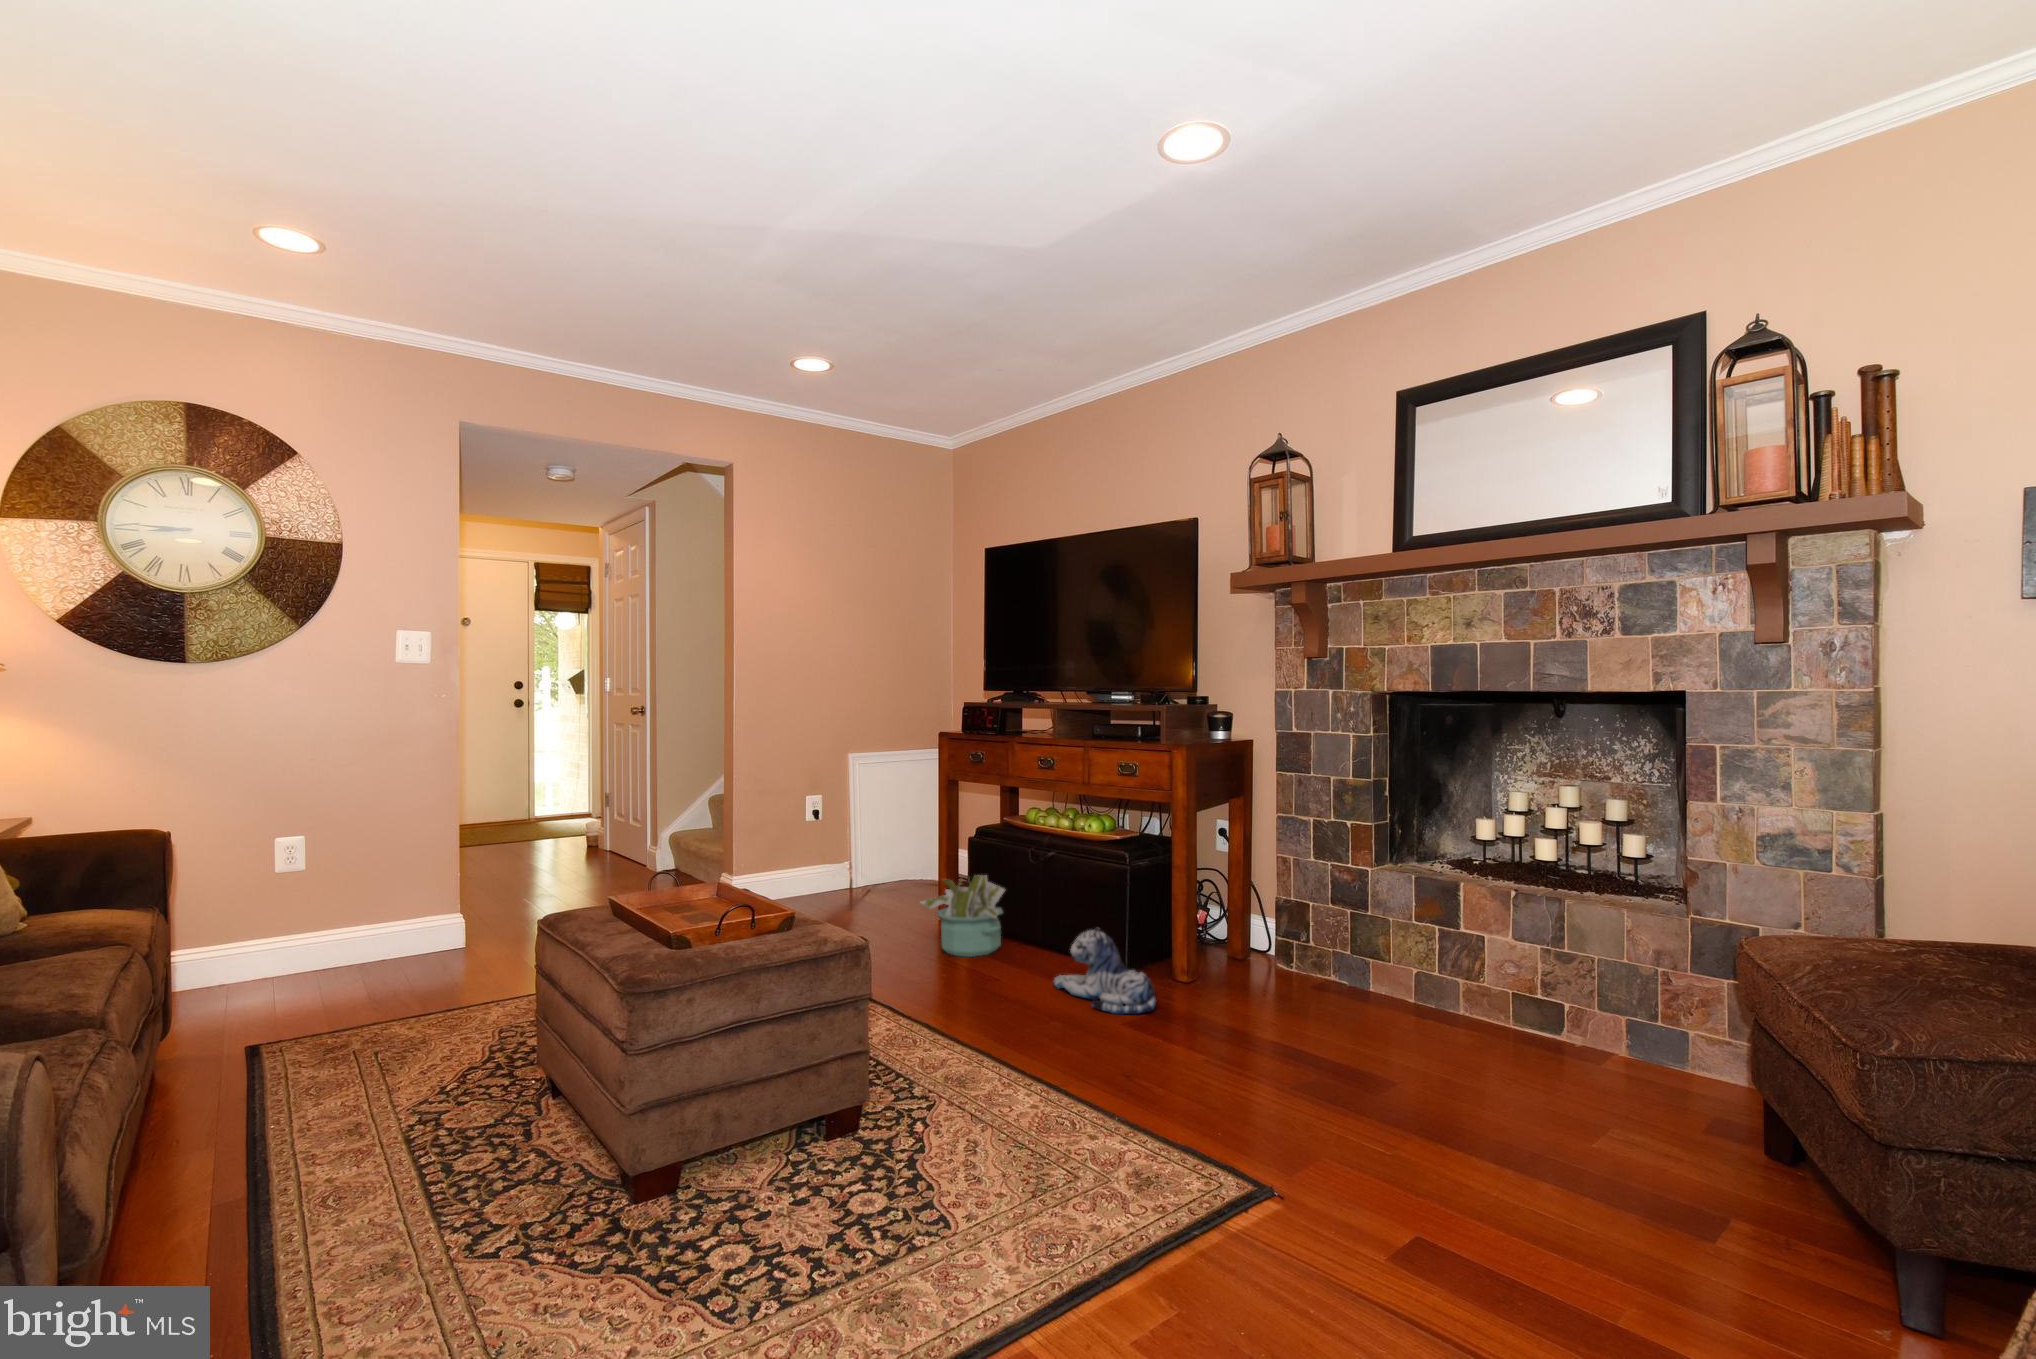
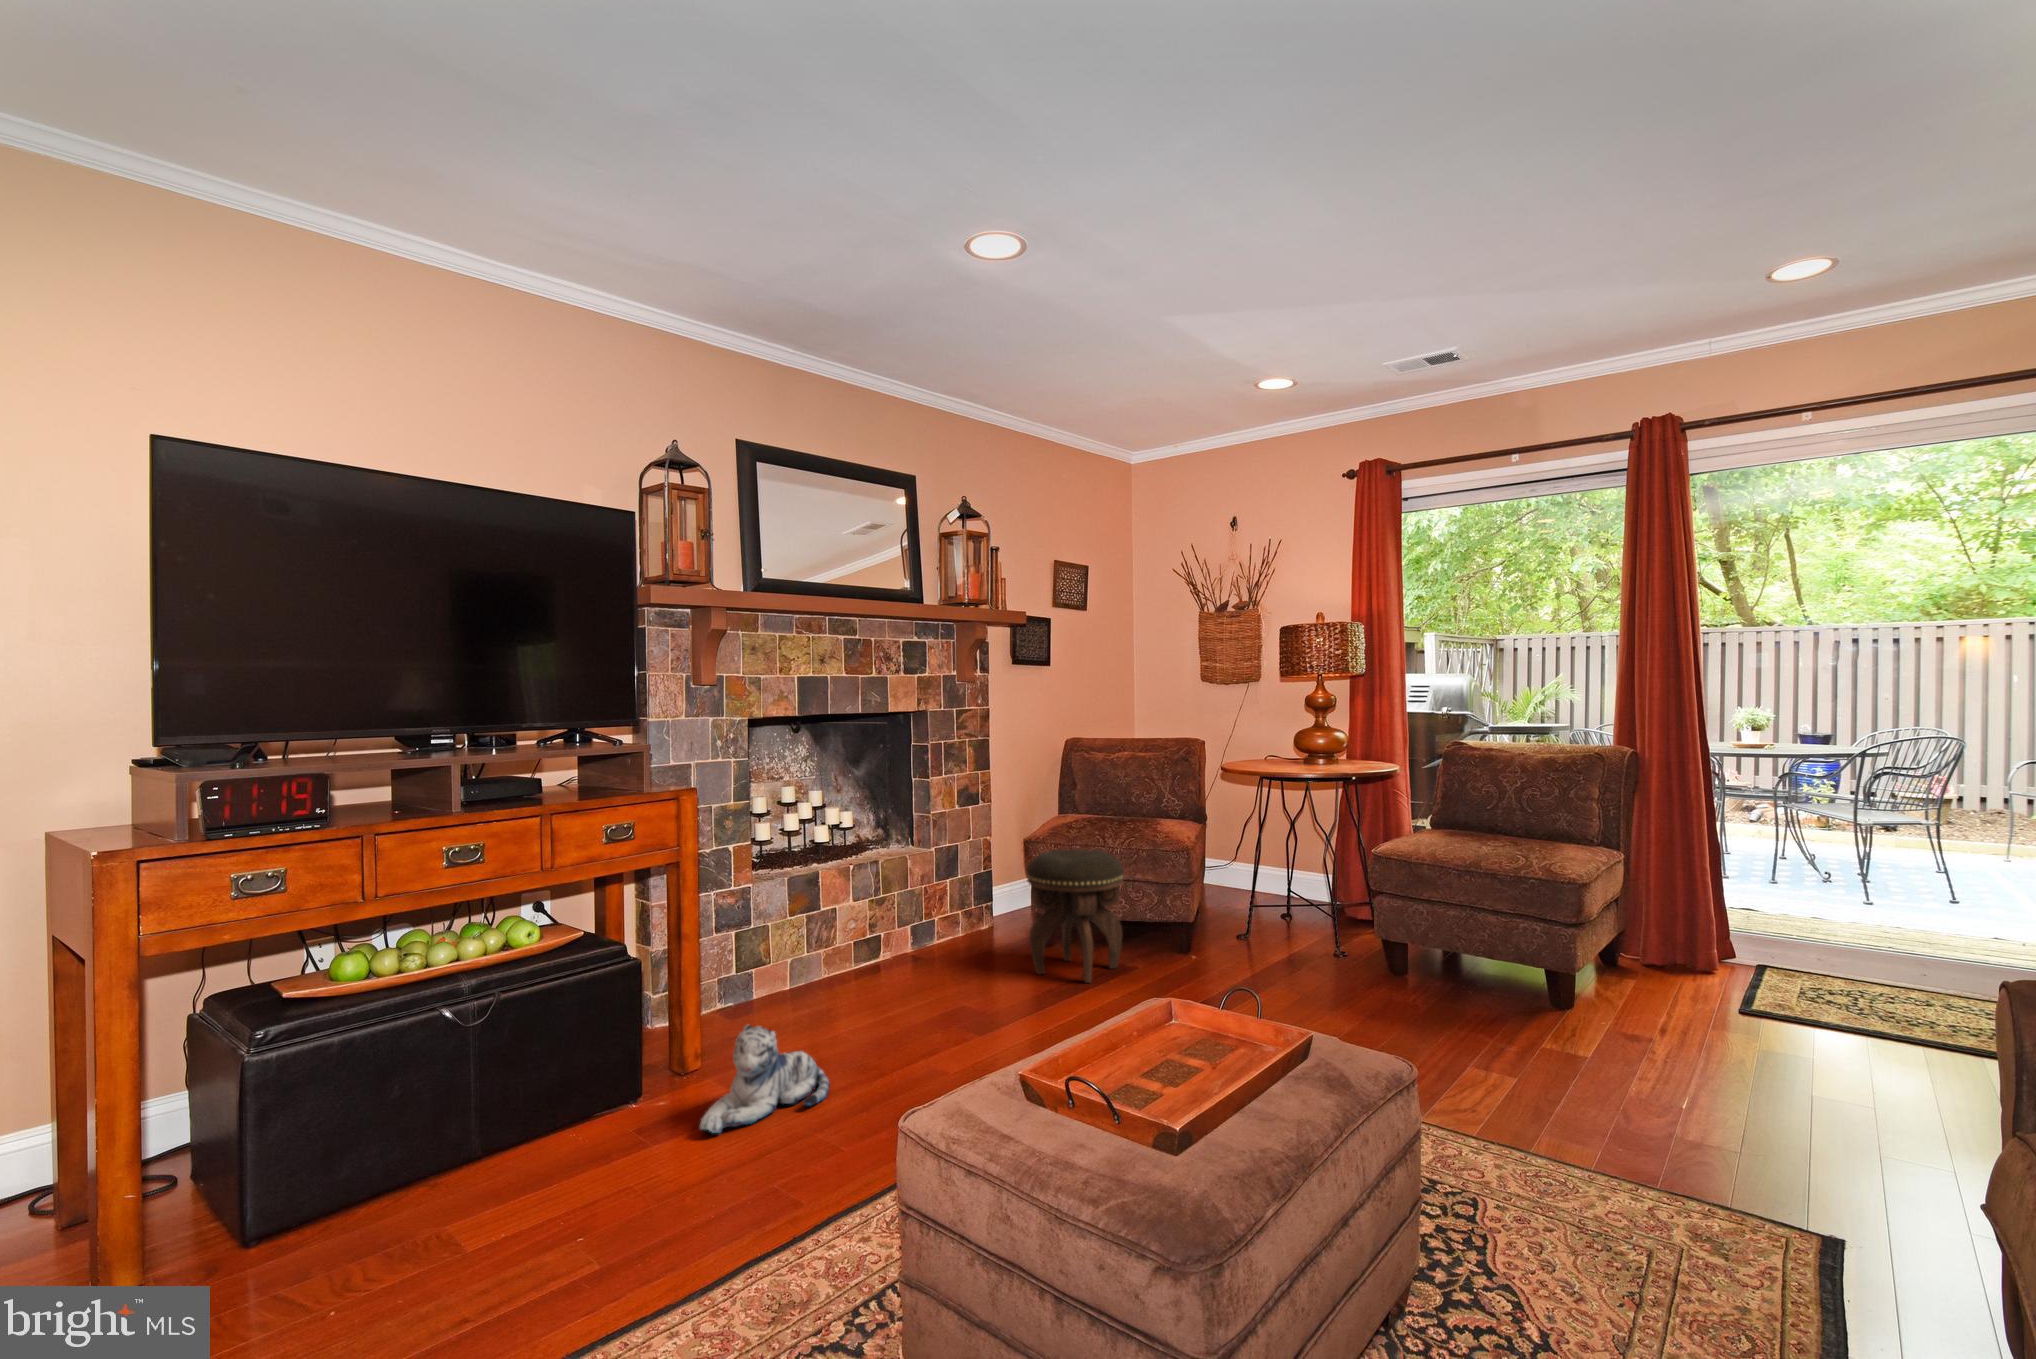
decorative plant: present [921,875,1005,957] -> none [339,1076,526,1260]
footstool: none [1512,929,1713,1188] -> present [1027,850,1124,983]

